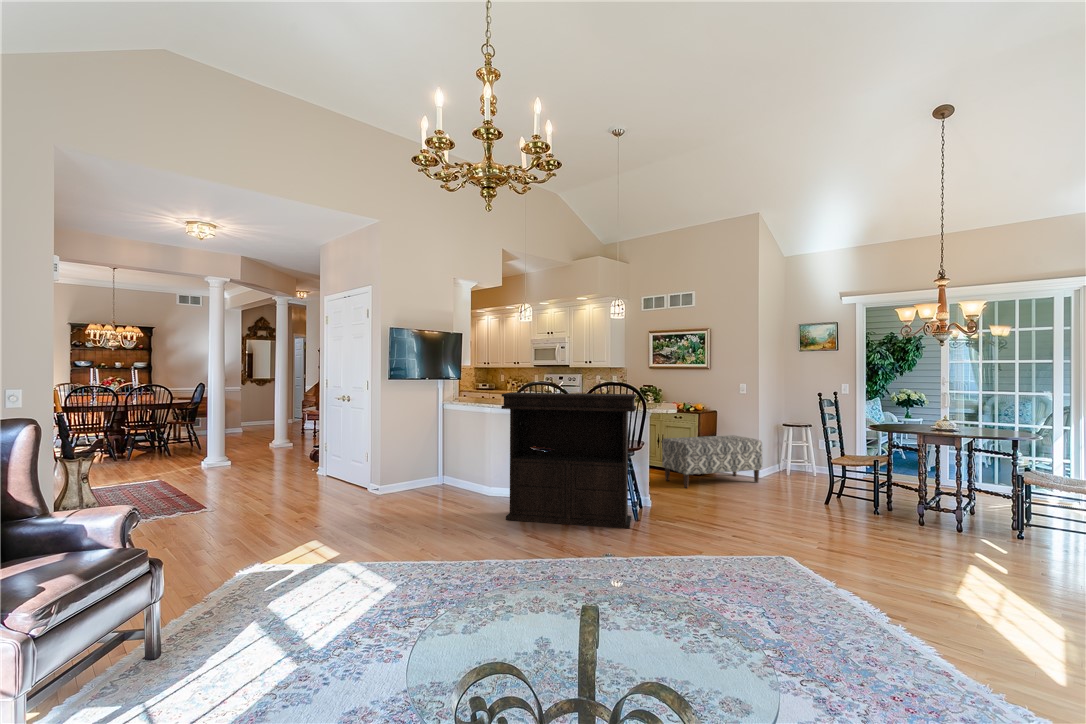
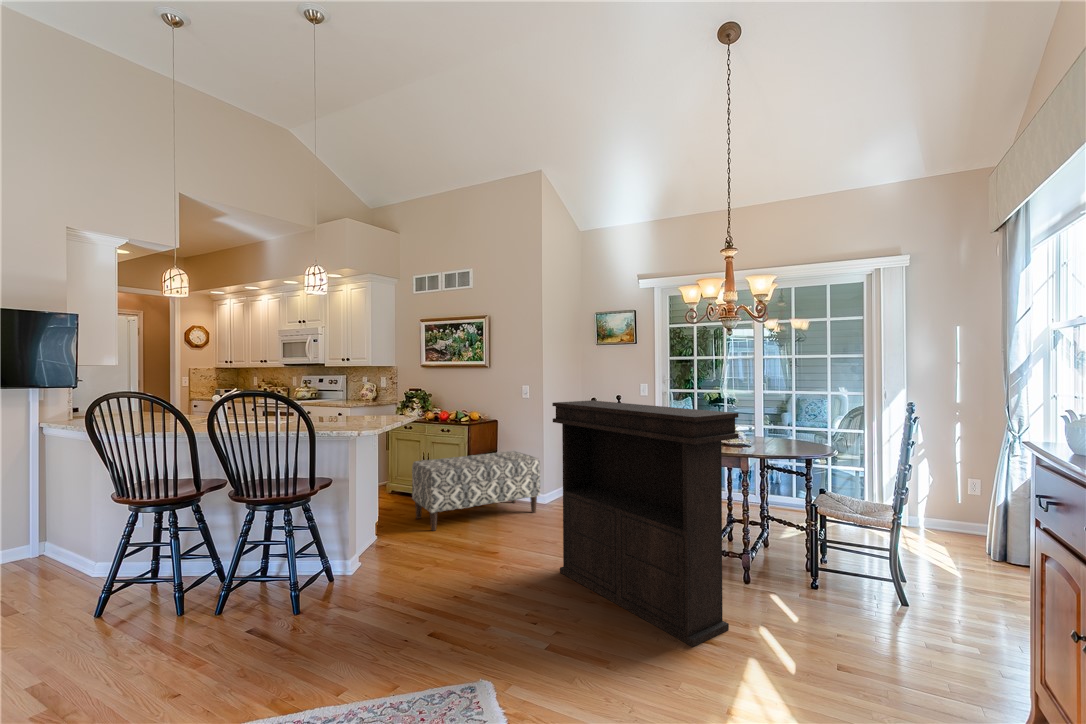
console table: present [501,392,636,529] -> present [552,400,739,647]

